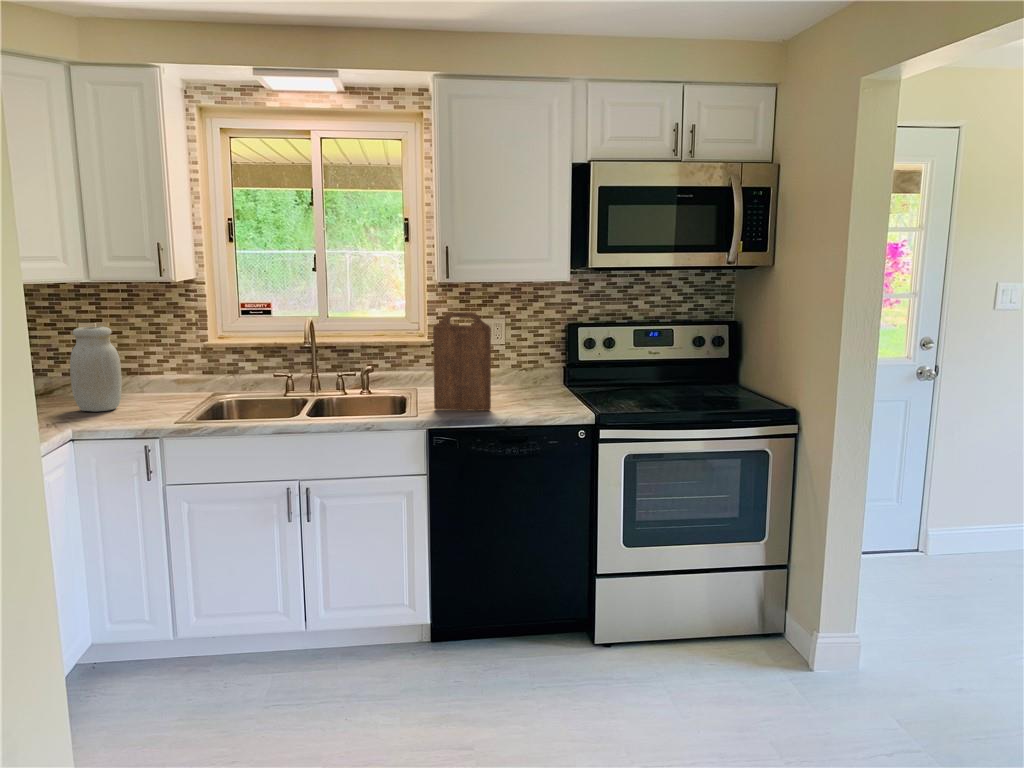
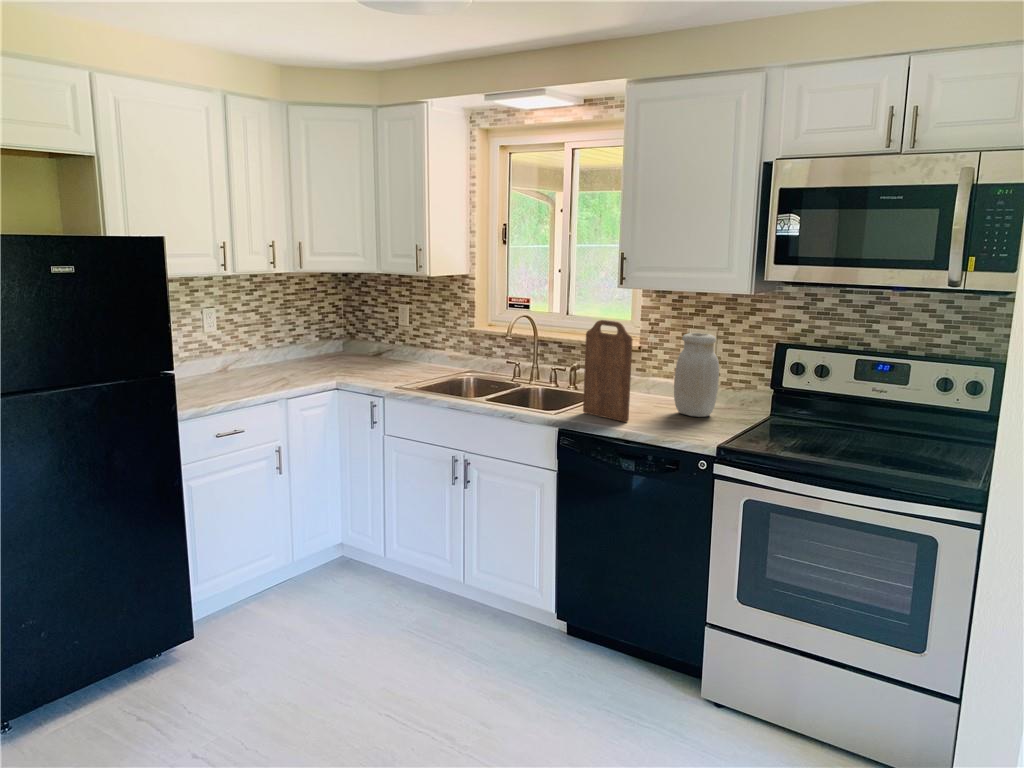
jar: present [70,327,122,412] -> present [674,333,719,417]

